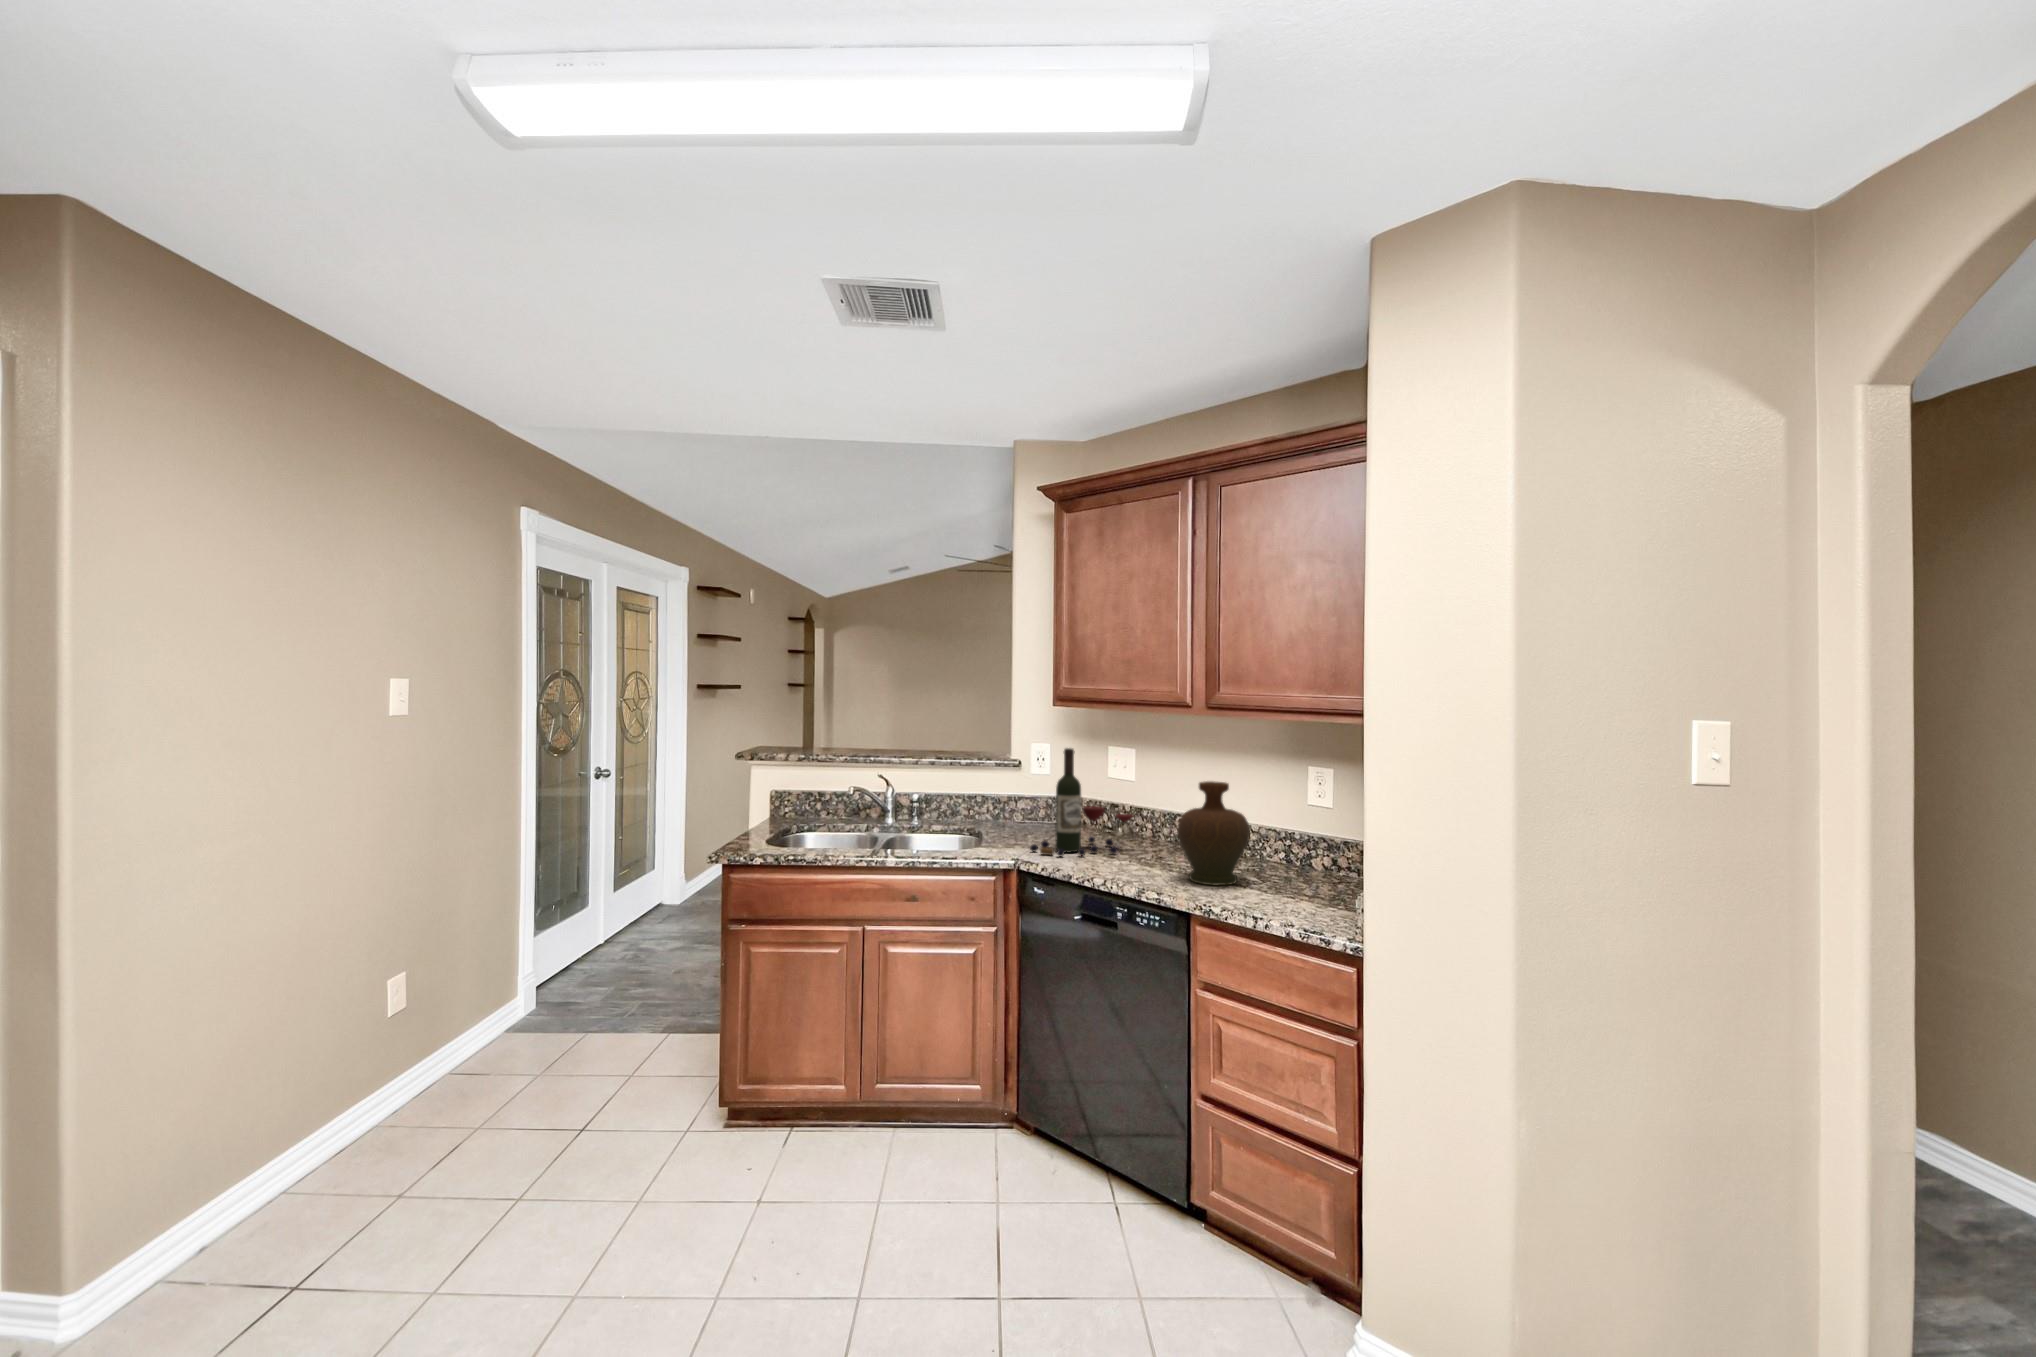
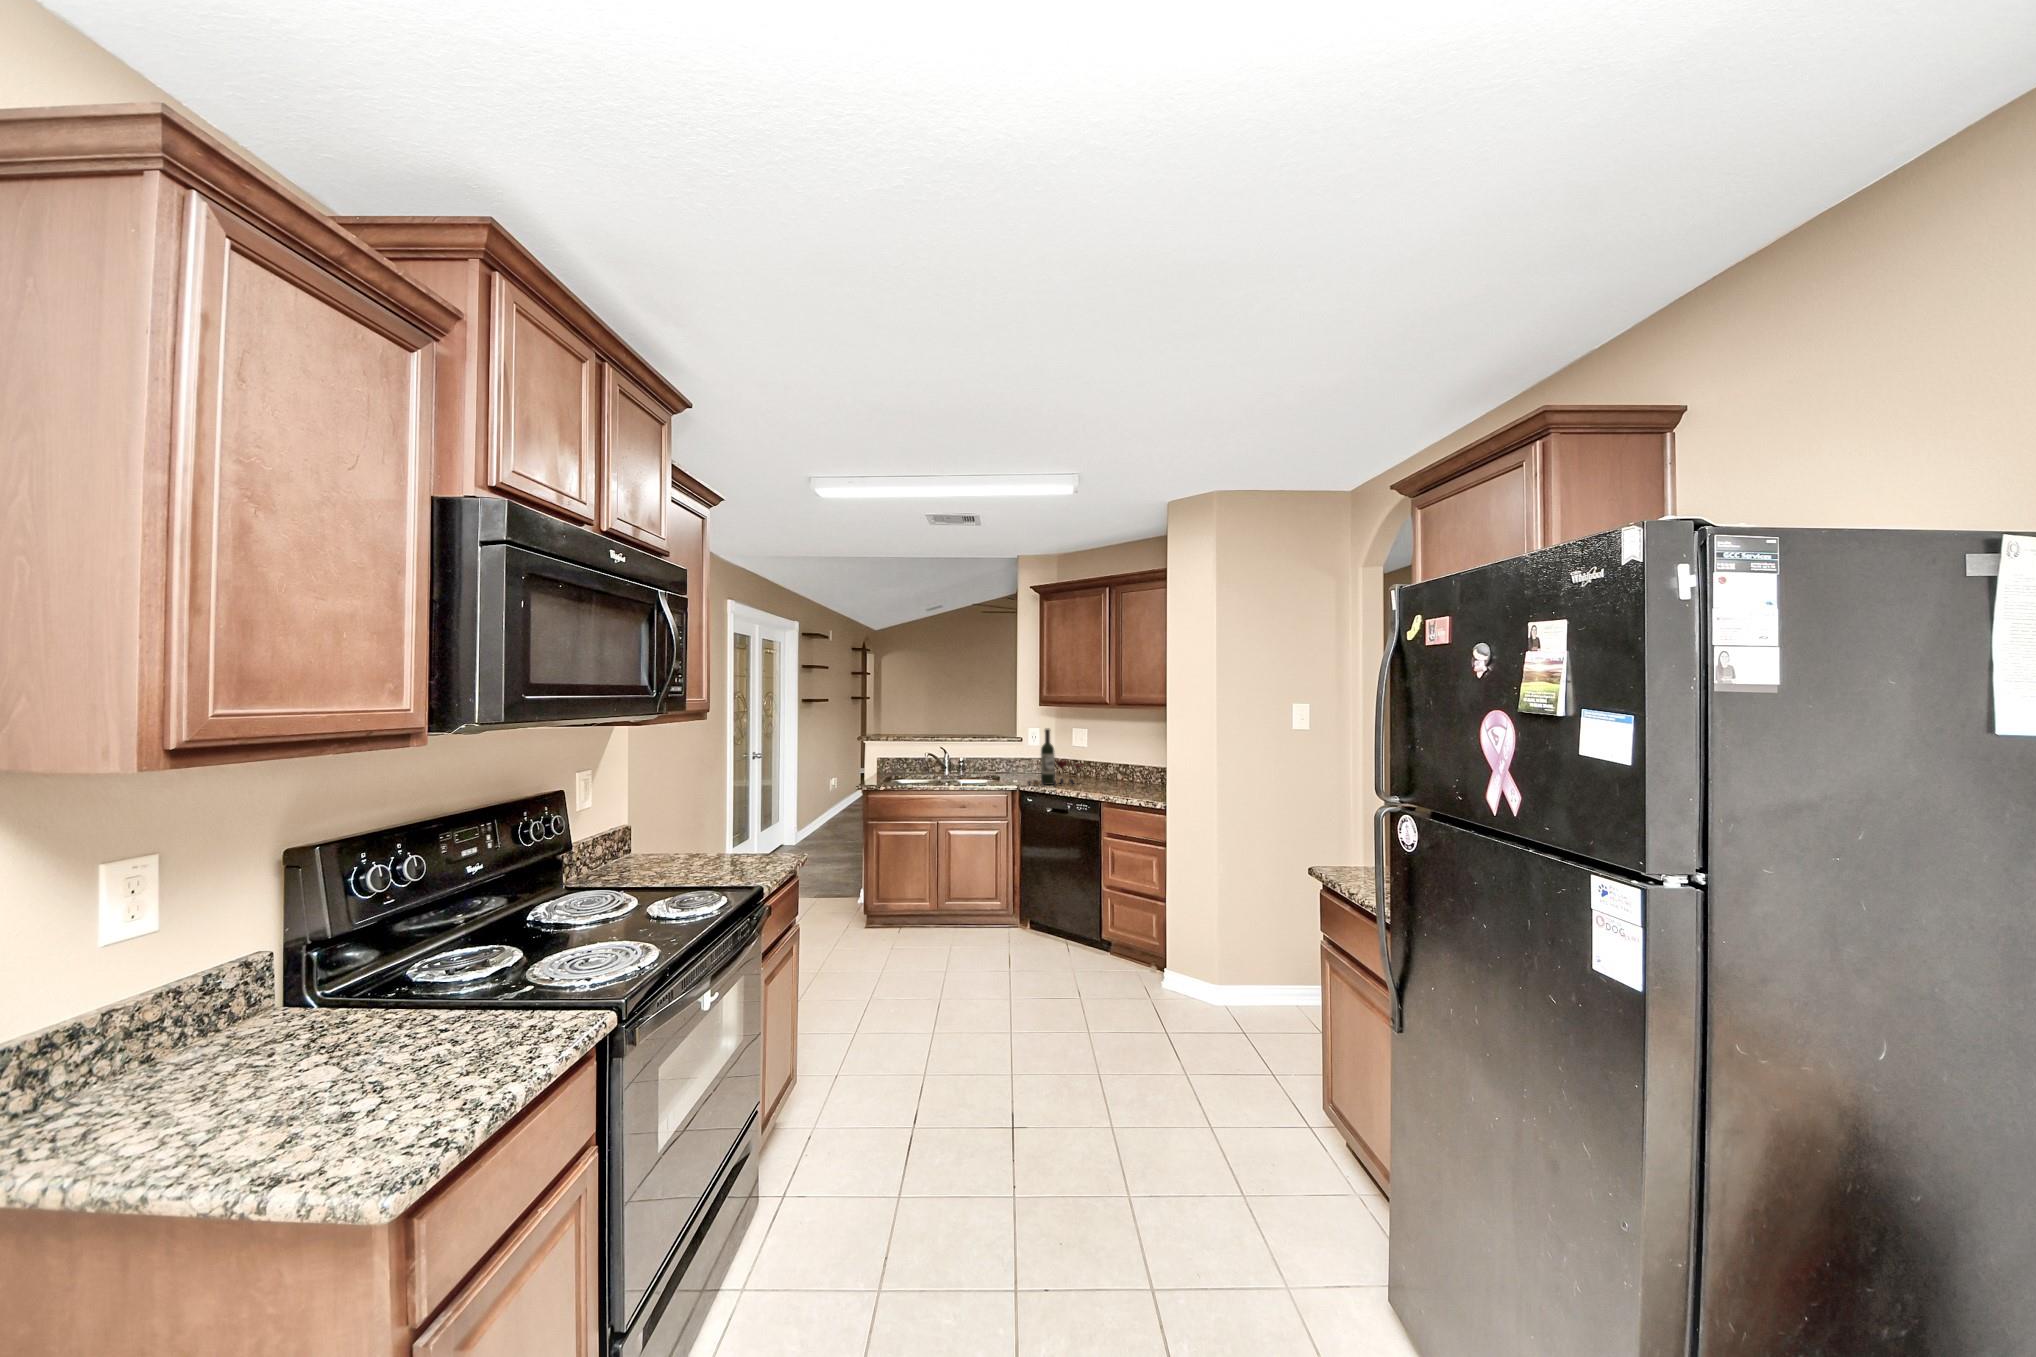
decorative vase: present [1177,781,1250,885] -> none [1101,742,1138,793]

